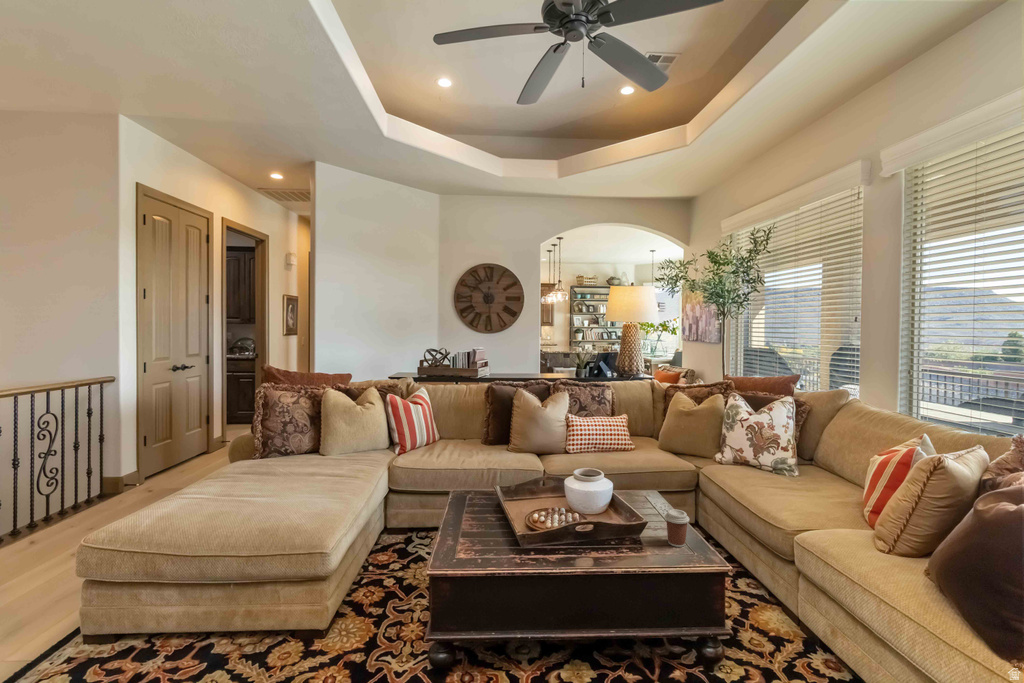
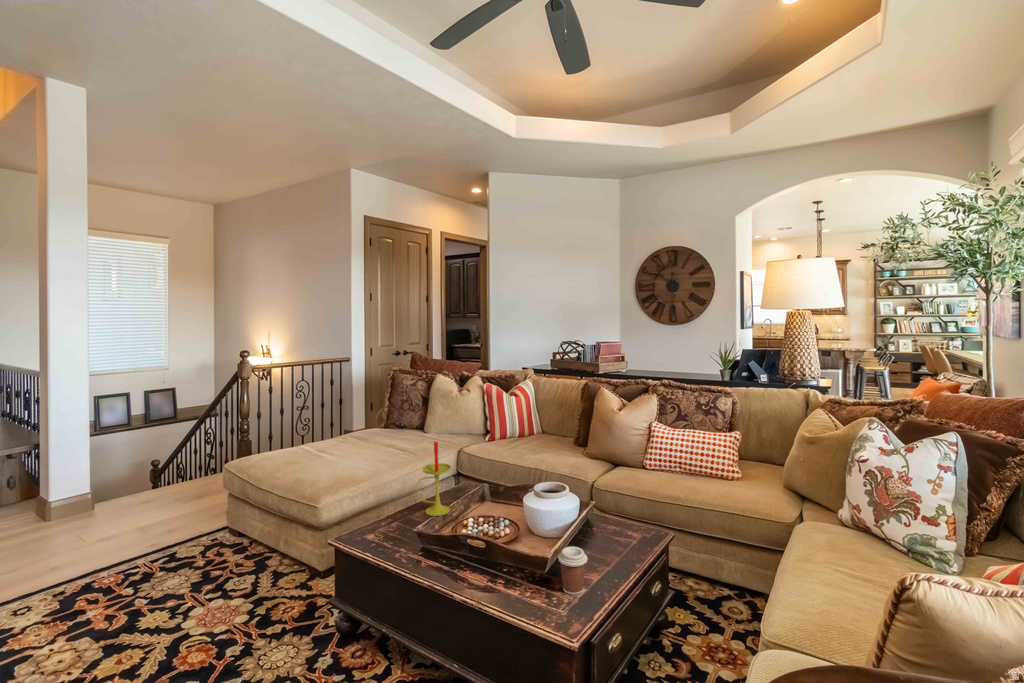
candle: none [461,449,492,529] -> present [416,441,451,516]

